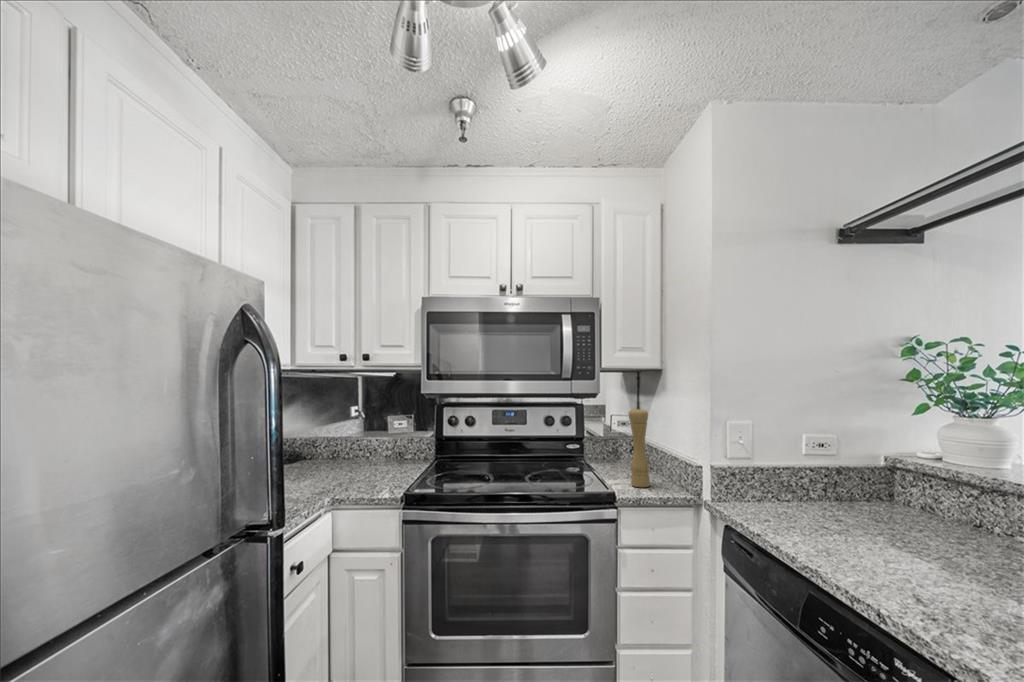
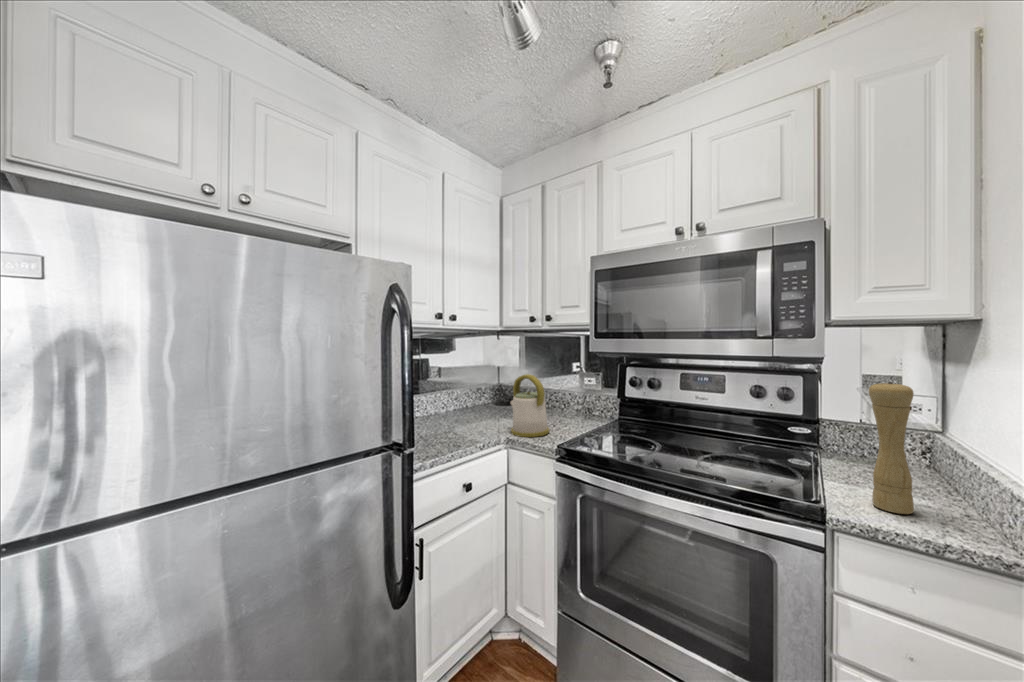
kettle: none [330,421,380,490] -> present [511,374,549,437]

